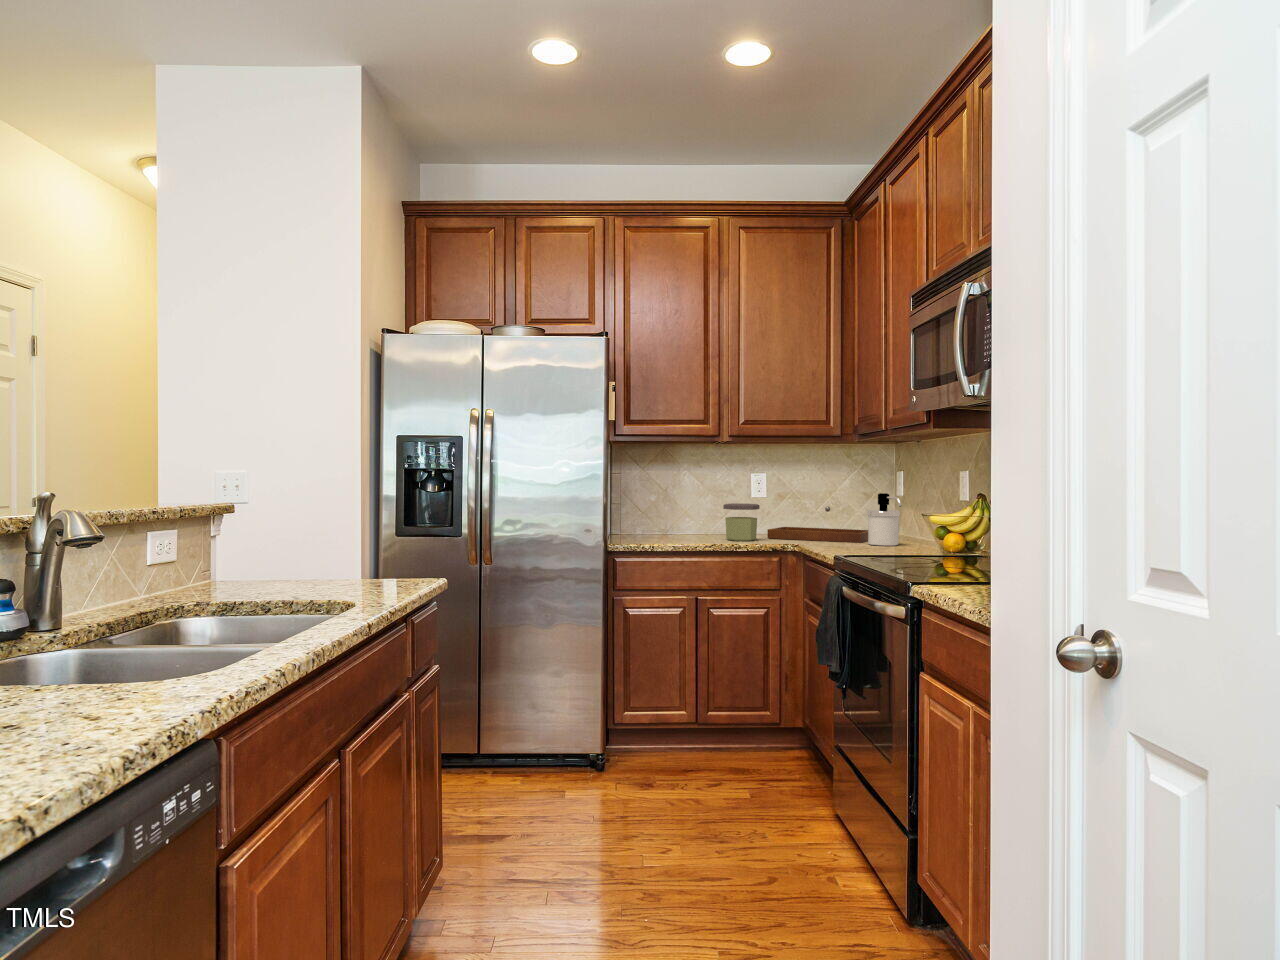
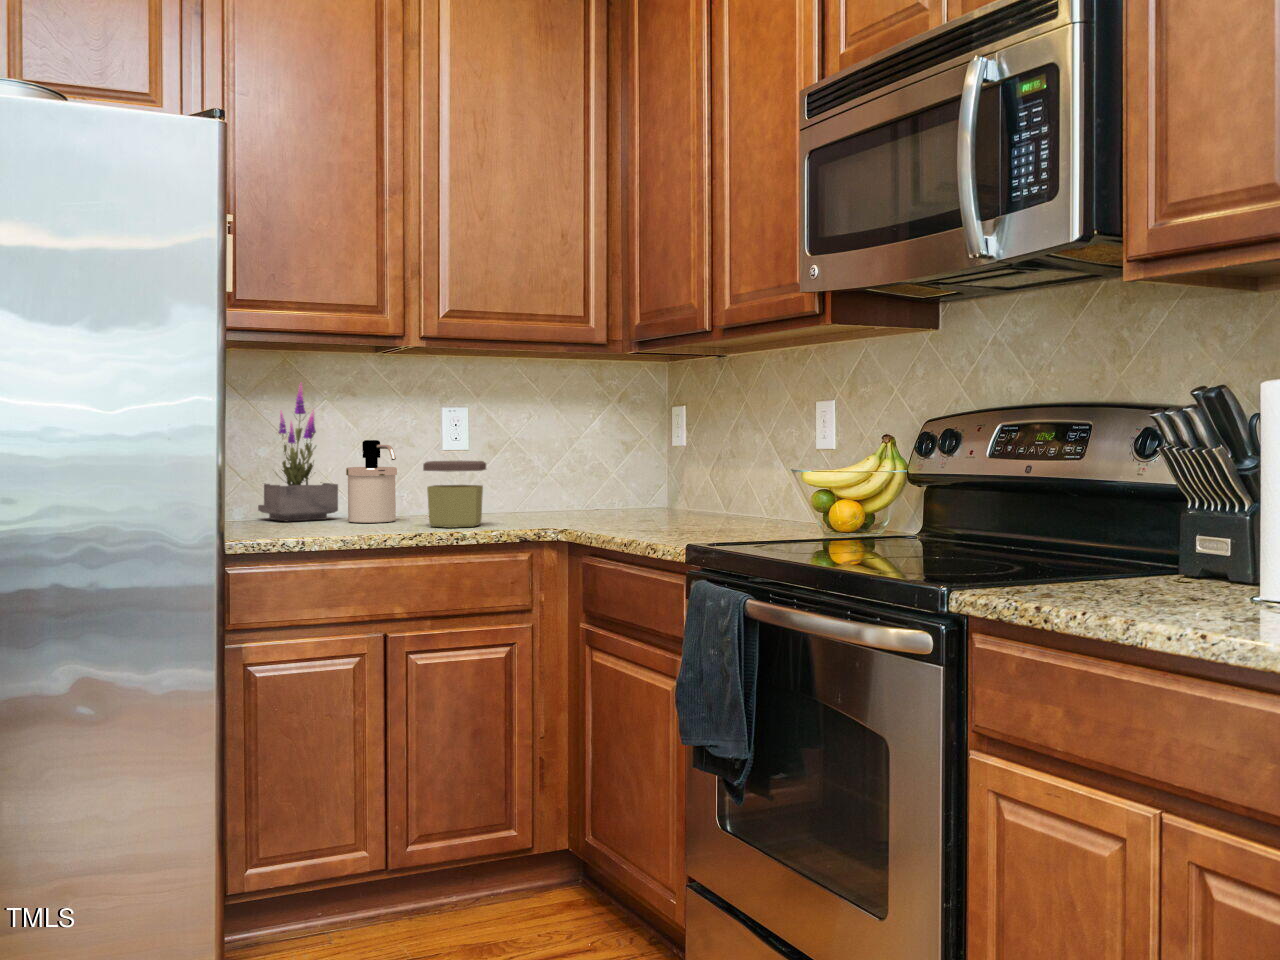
potted plant: none [649,459,689,534] -> present [258,382,338,521]
soap dispenser: present [867,493,902,546] -> present [346,440,397,523]
tray: present [767,507,868,543] -> none [494,464,660,522]

